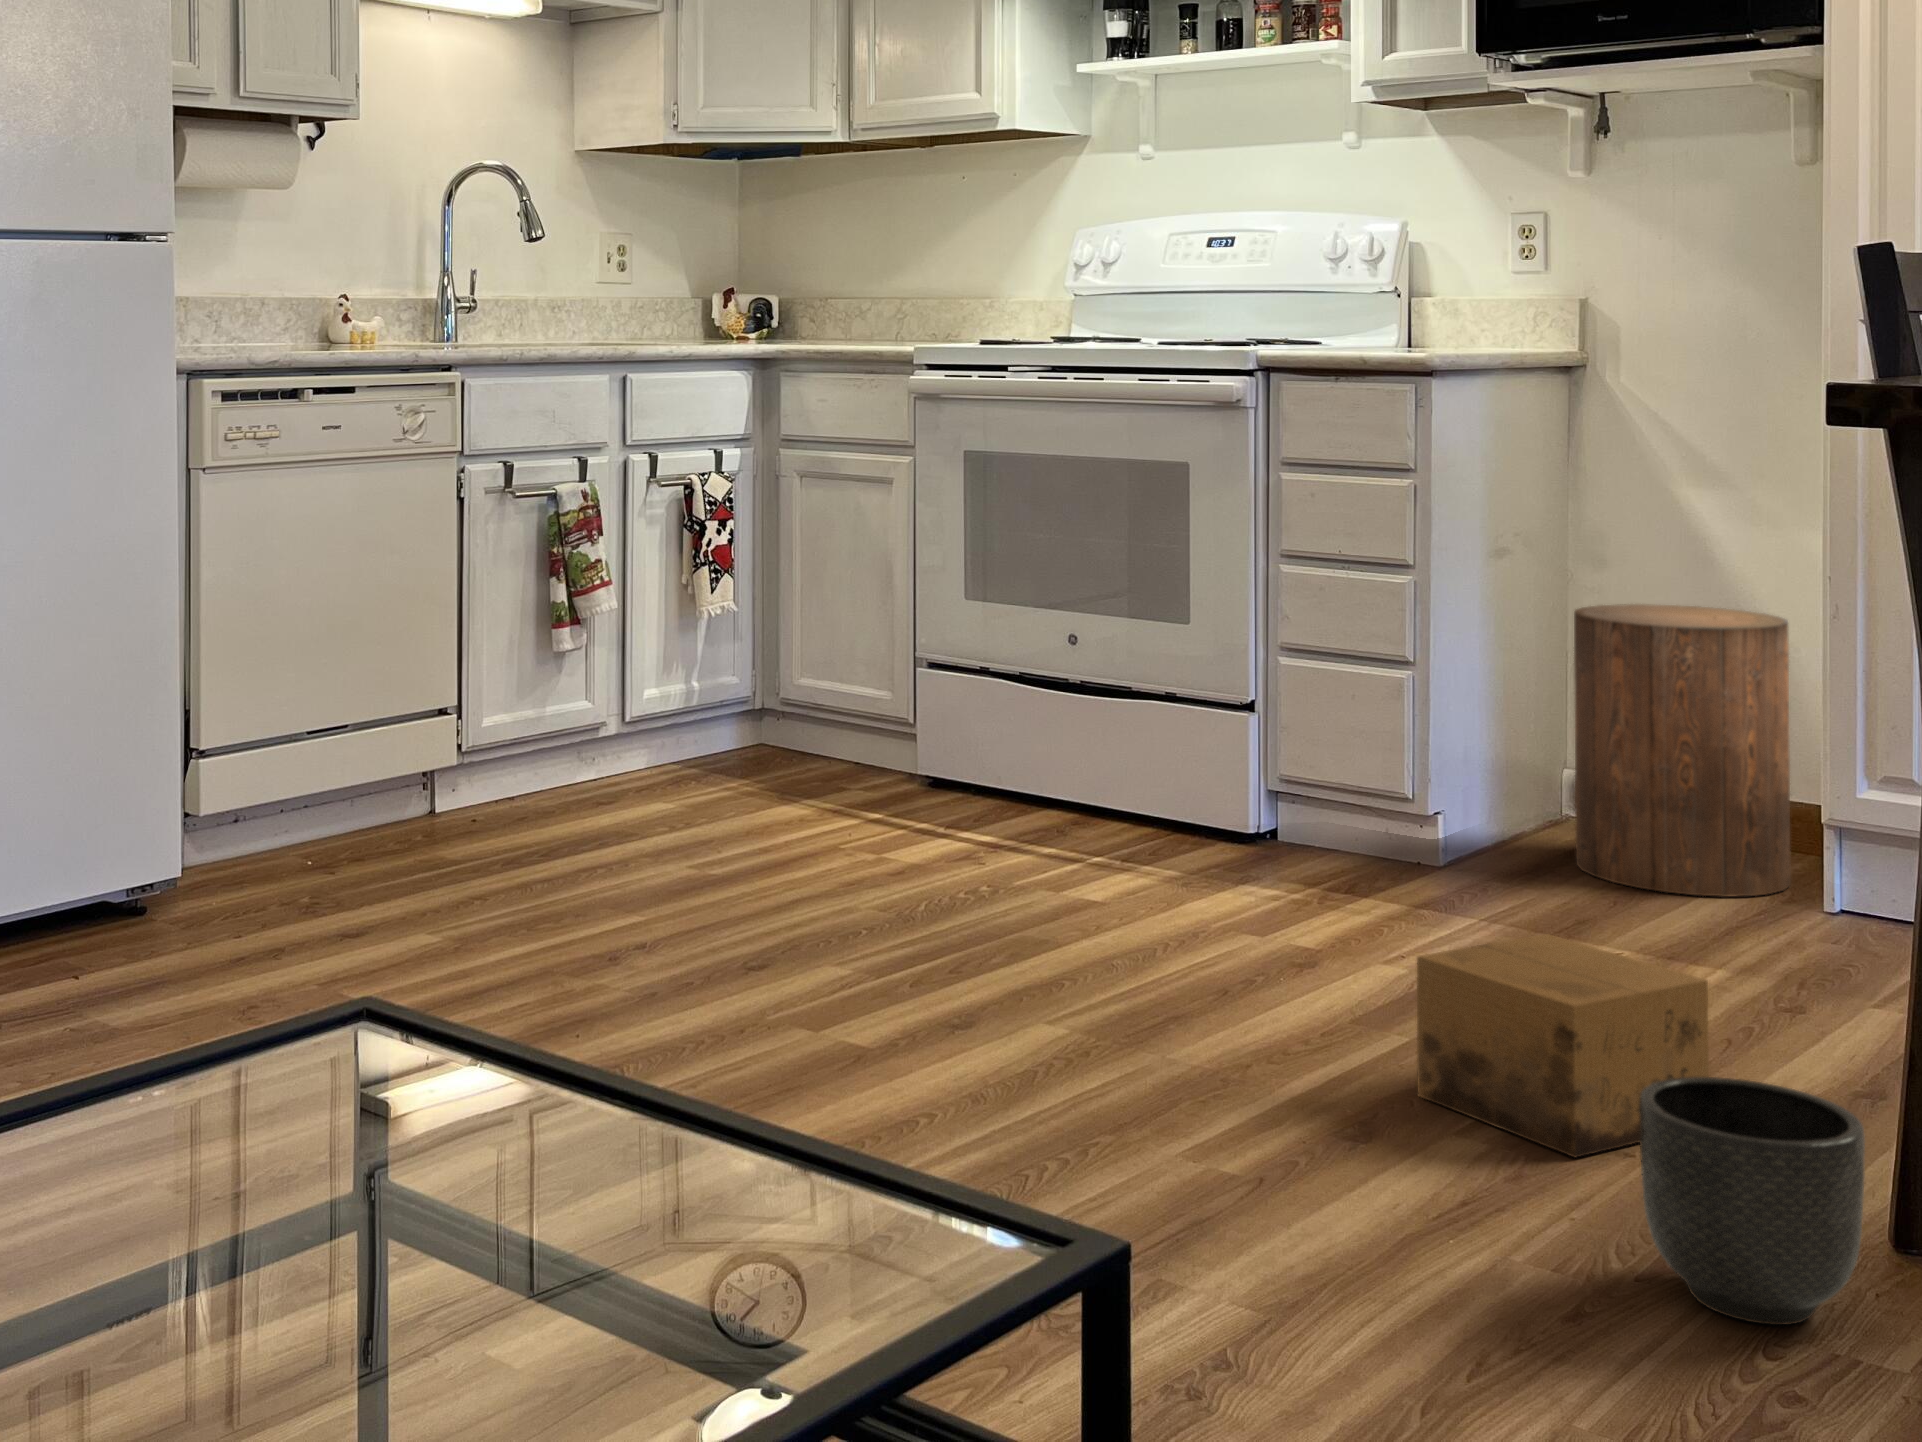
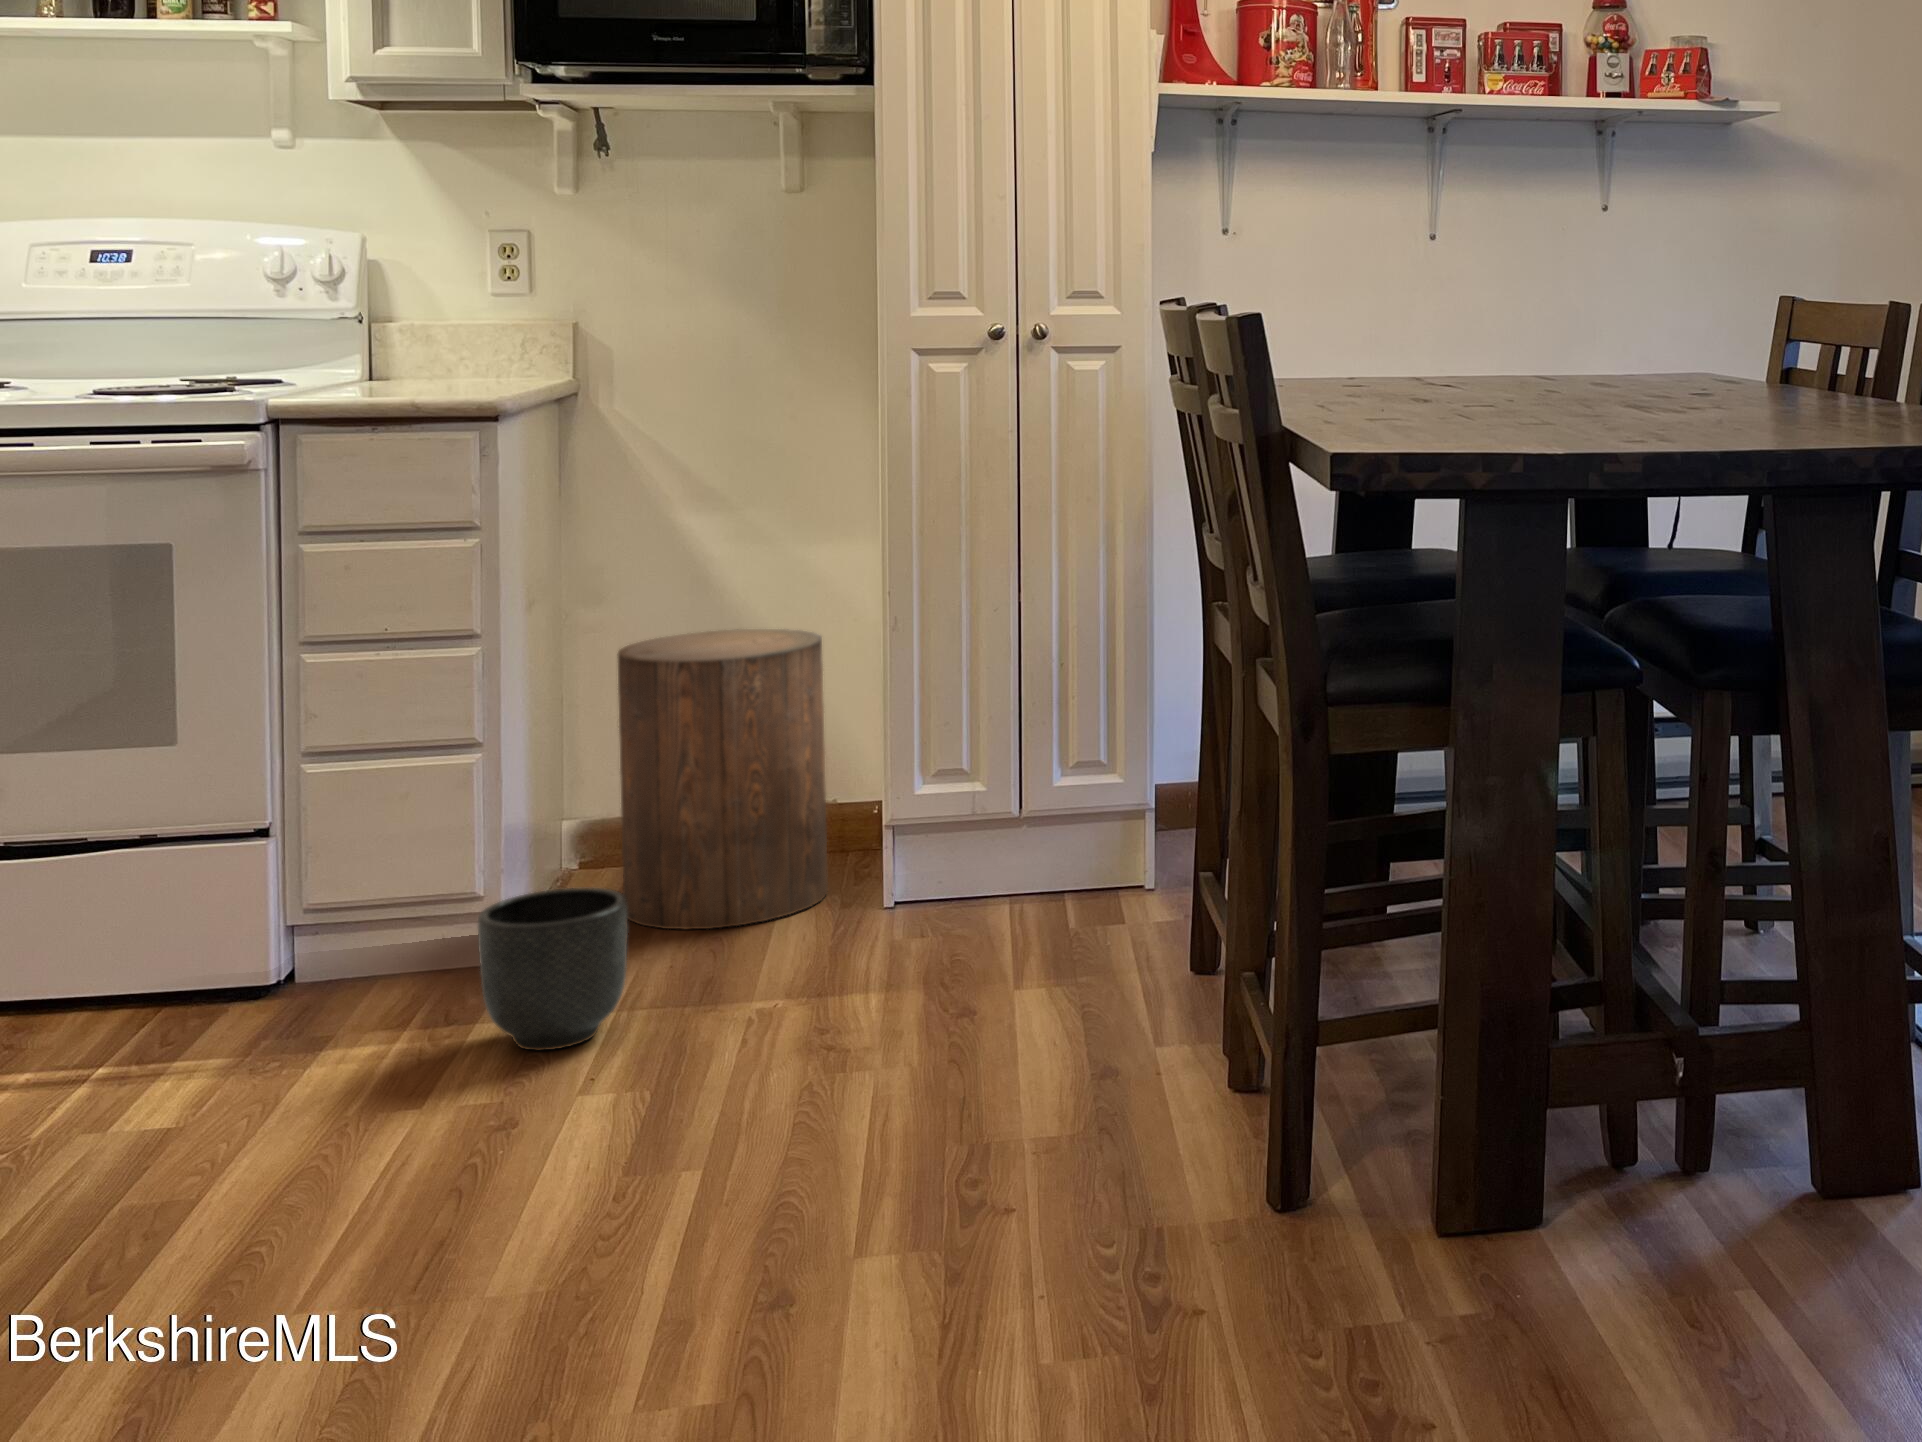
cardboard box: present [1417,934,1709,1157] -> none [783,1011,1042,1234]
planter: present [1639,1077,1865,1325] -> present [478,887,628,1050]

